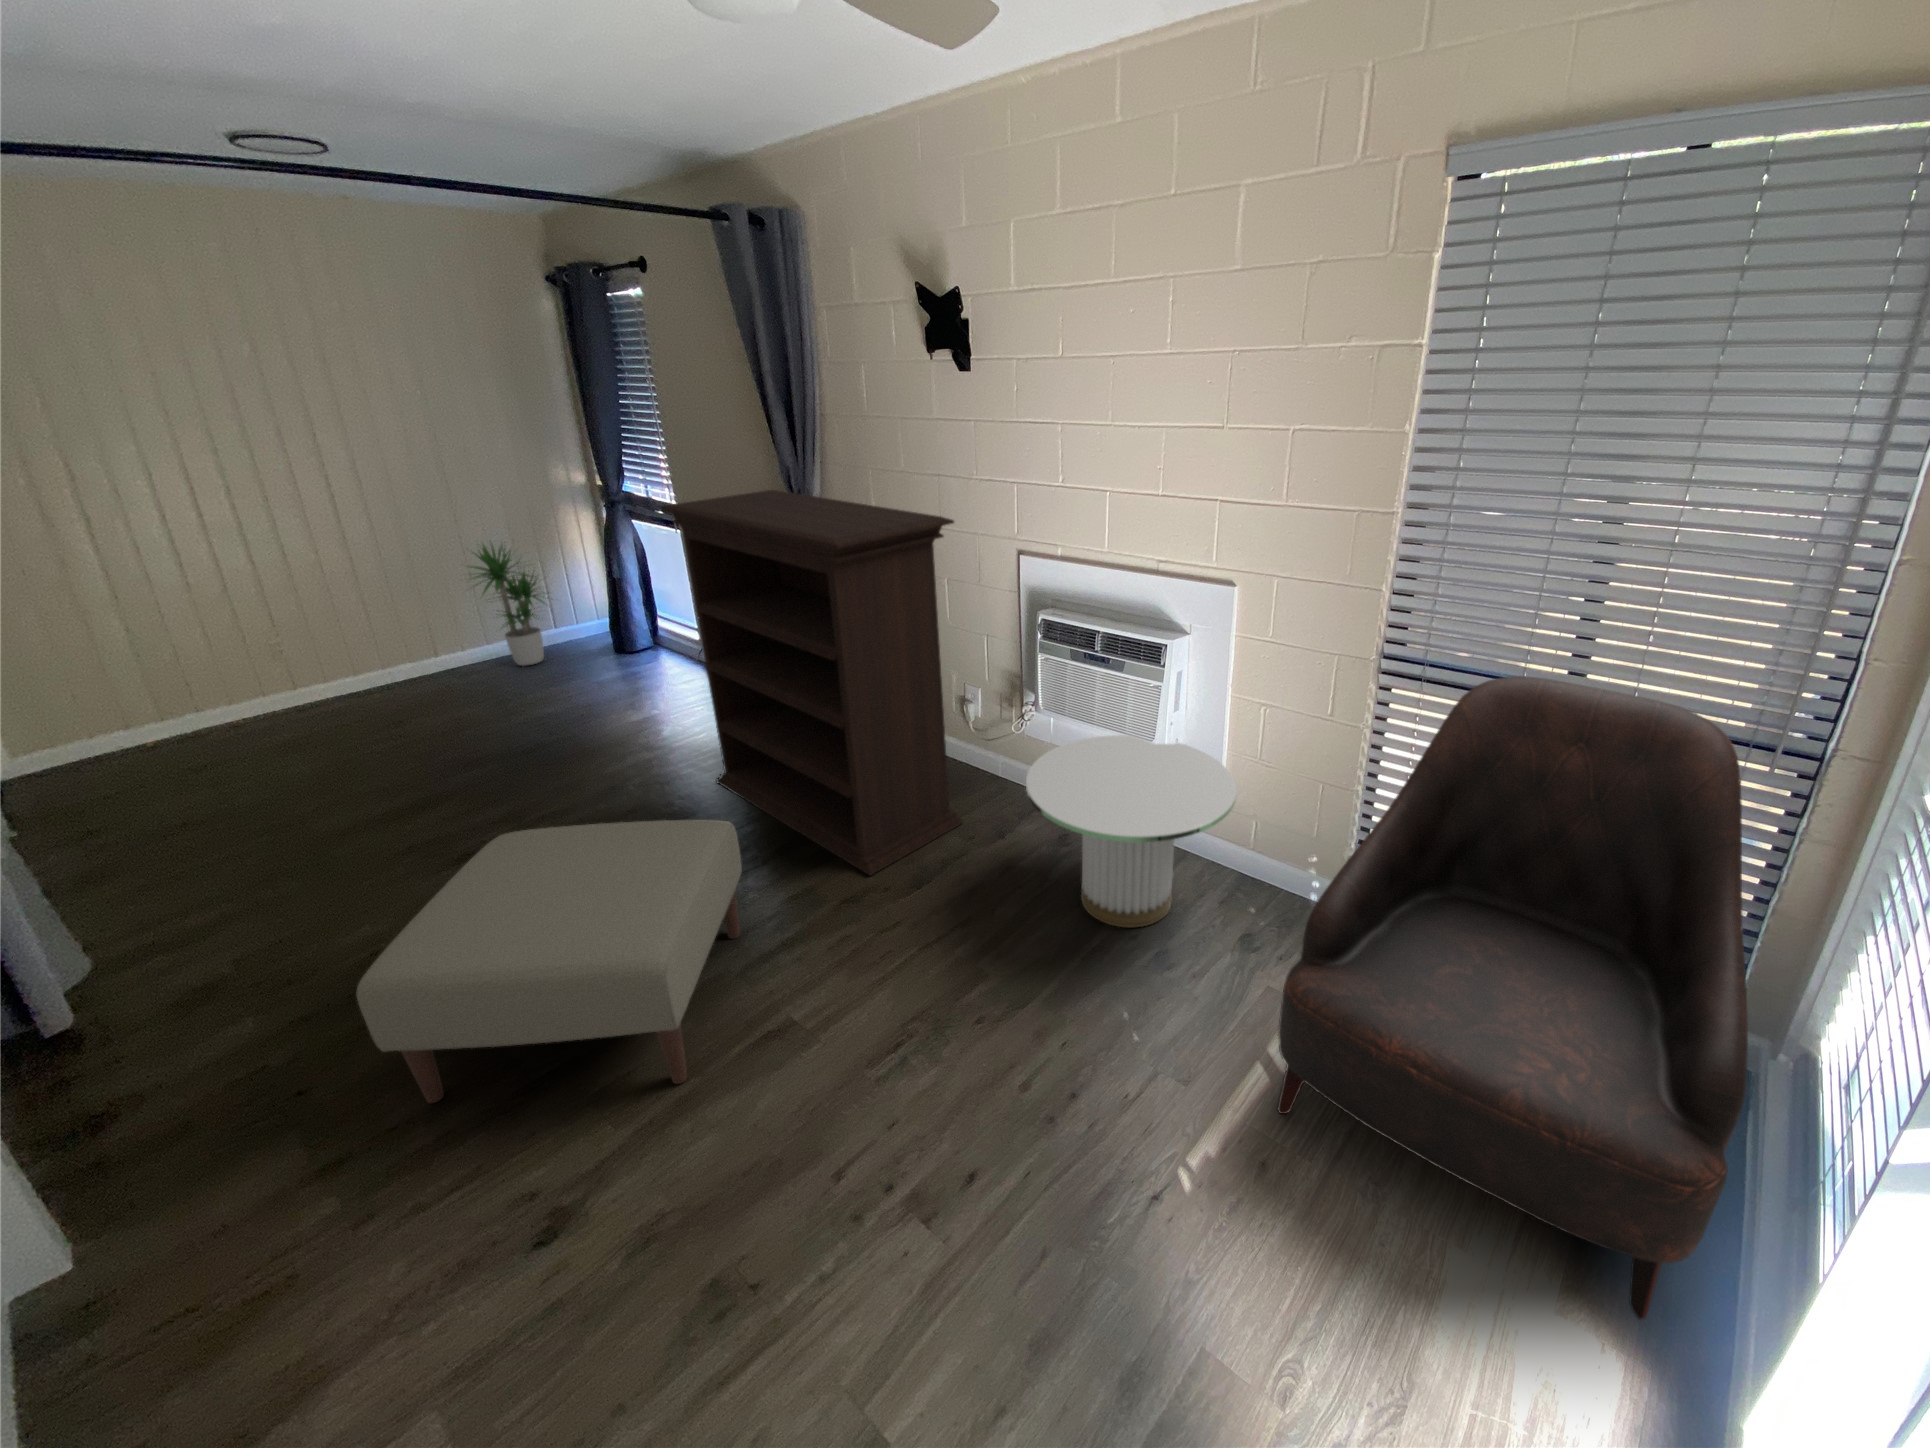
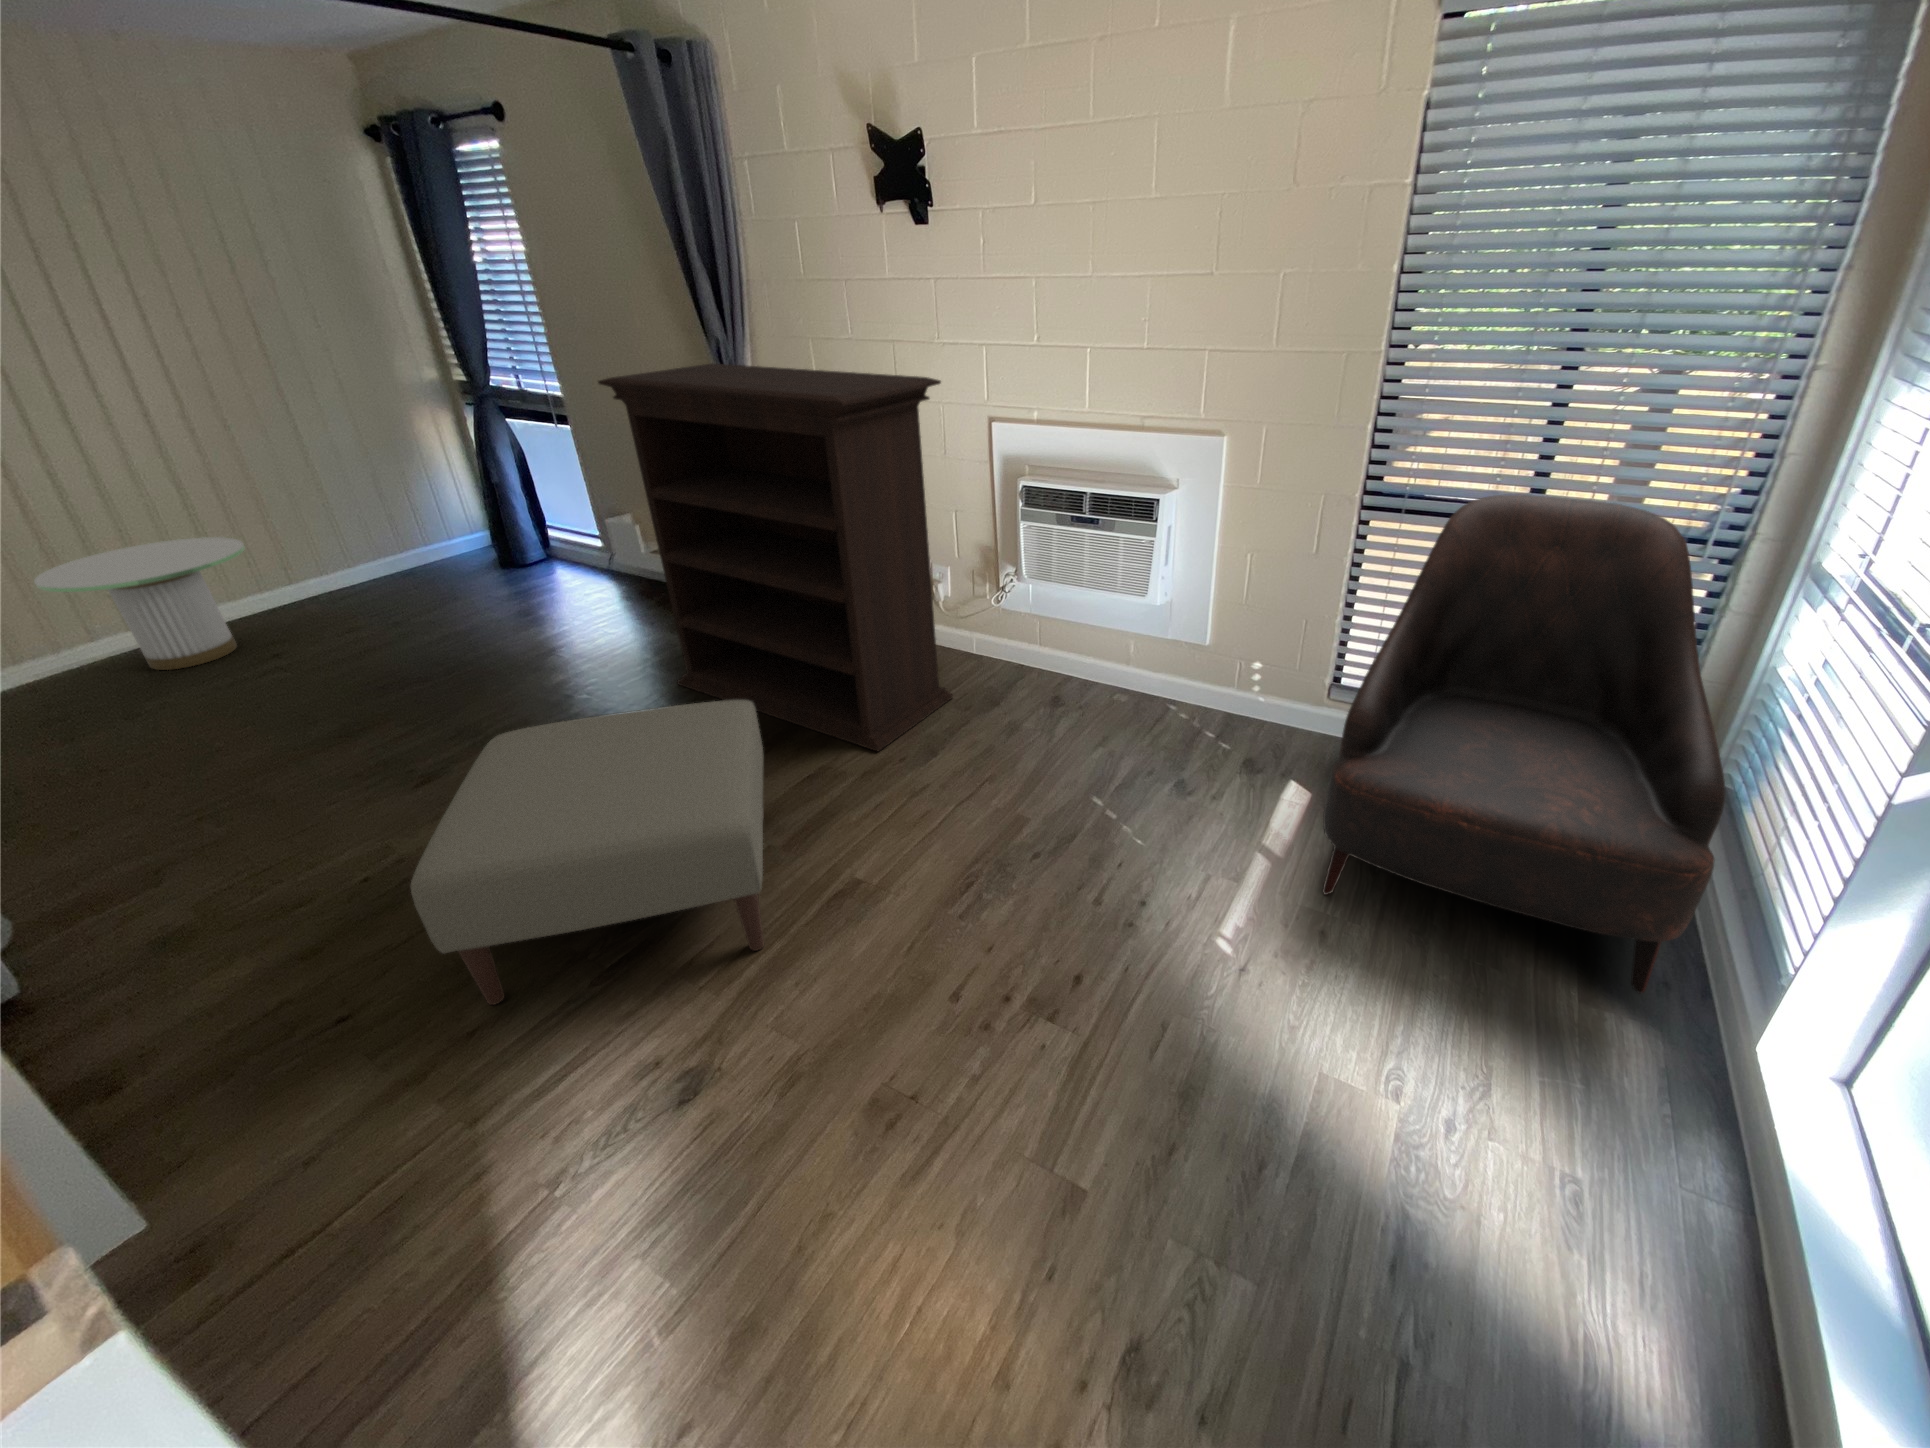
potted plant: present [470,542,548,666] -> none [301,441,431,590]
side table: present [1026,735,1237,928] -> present [34,537,245,670]

